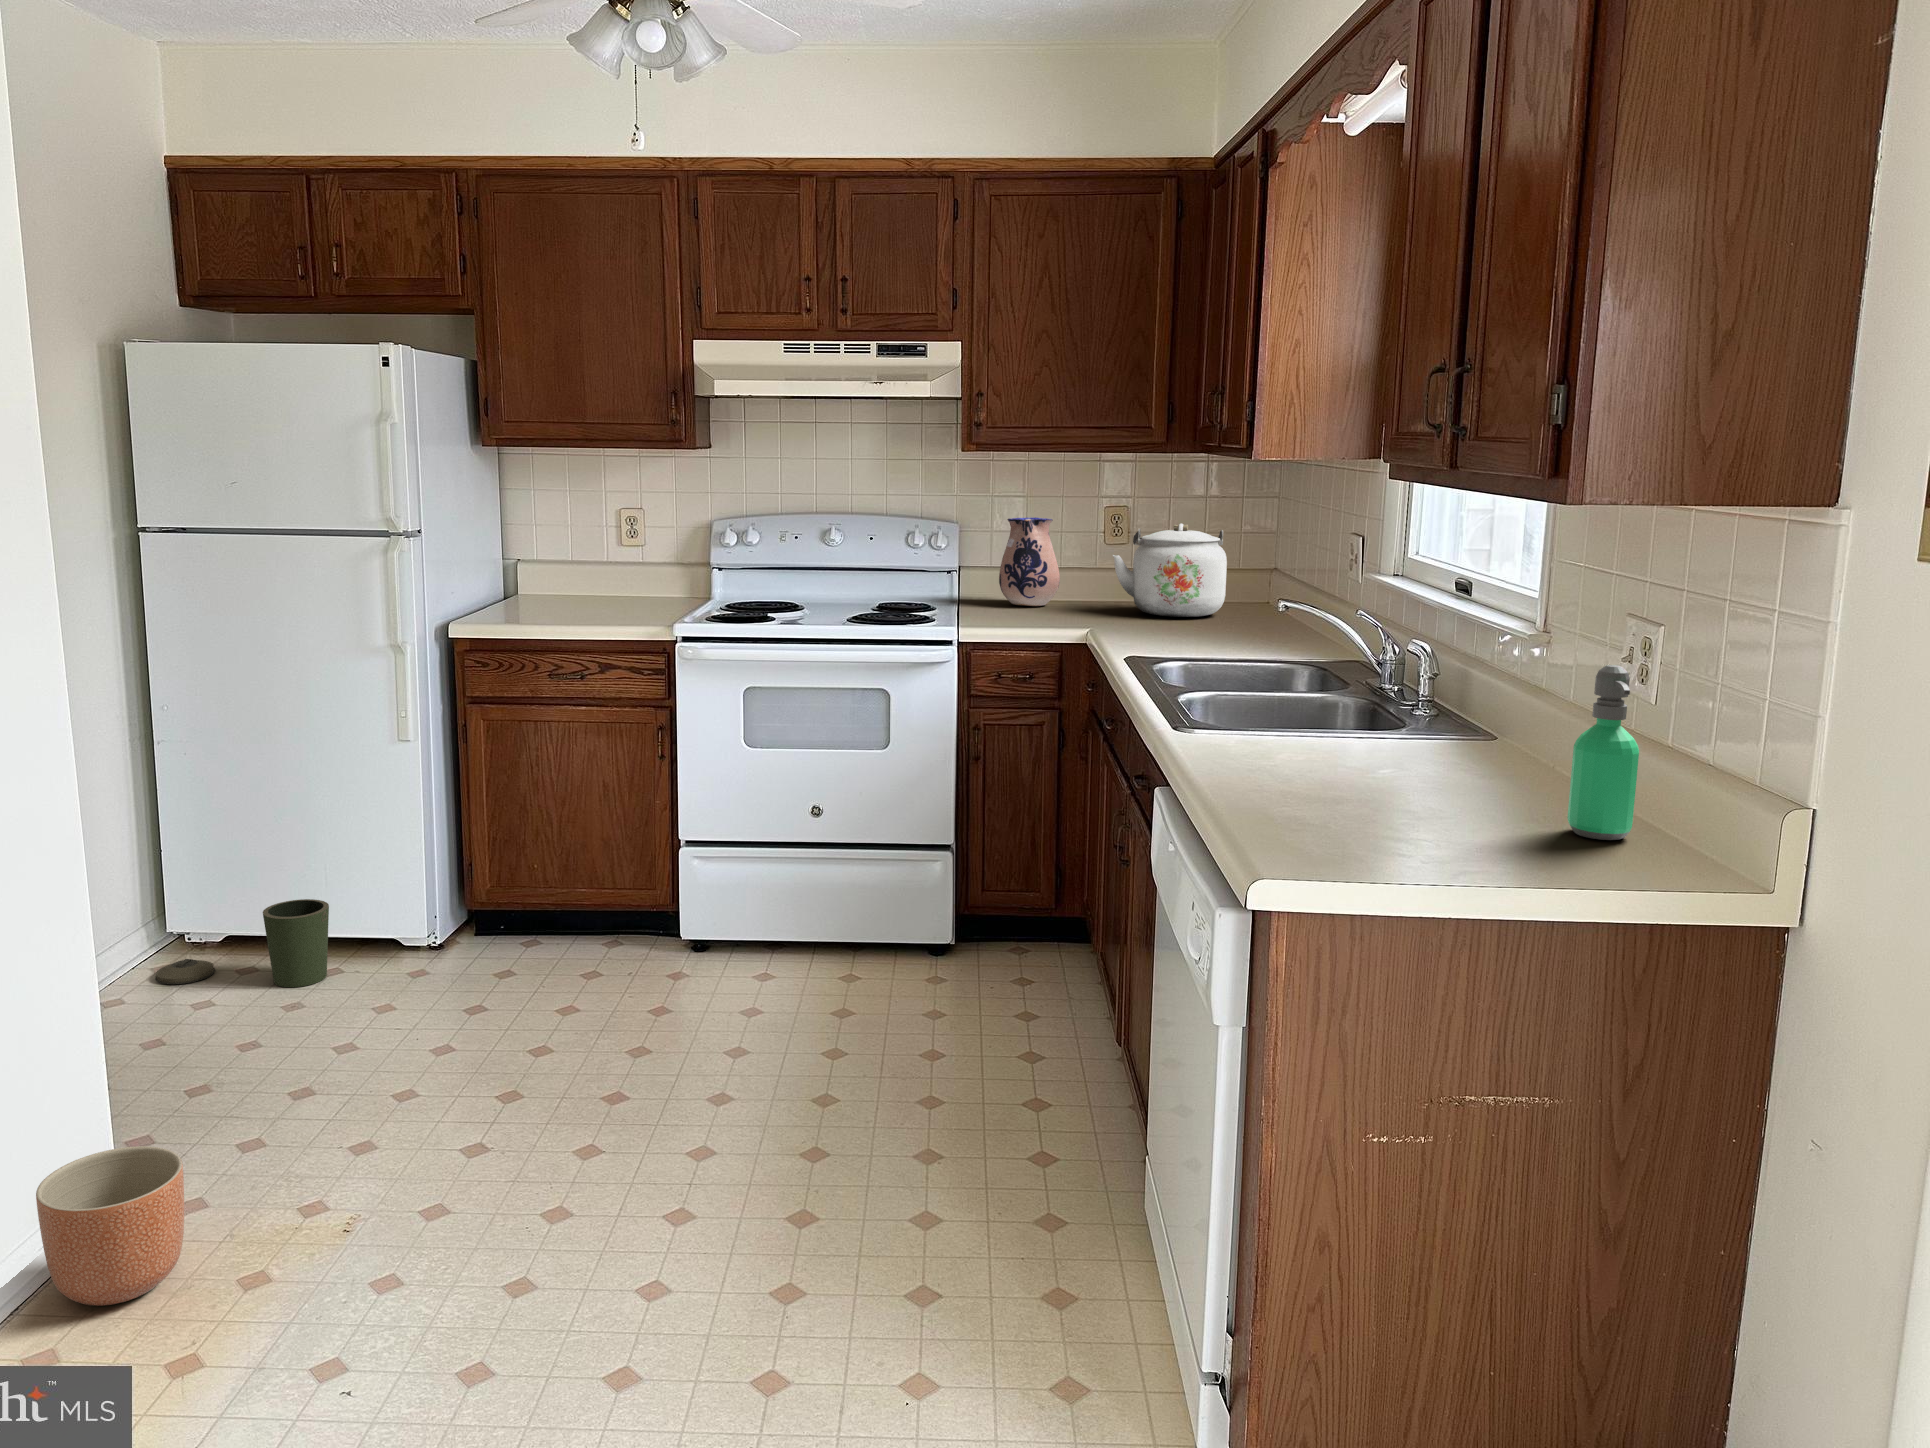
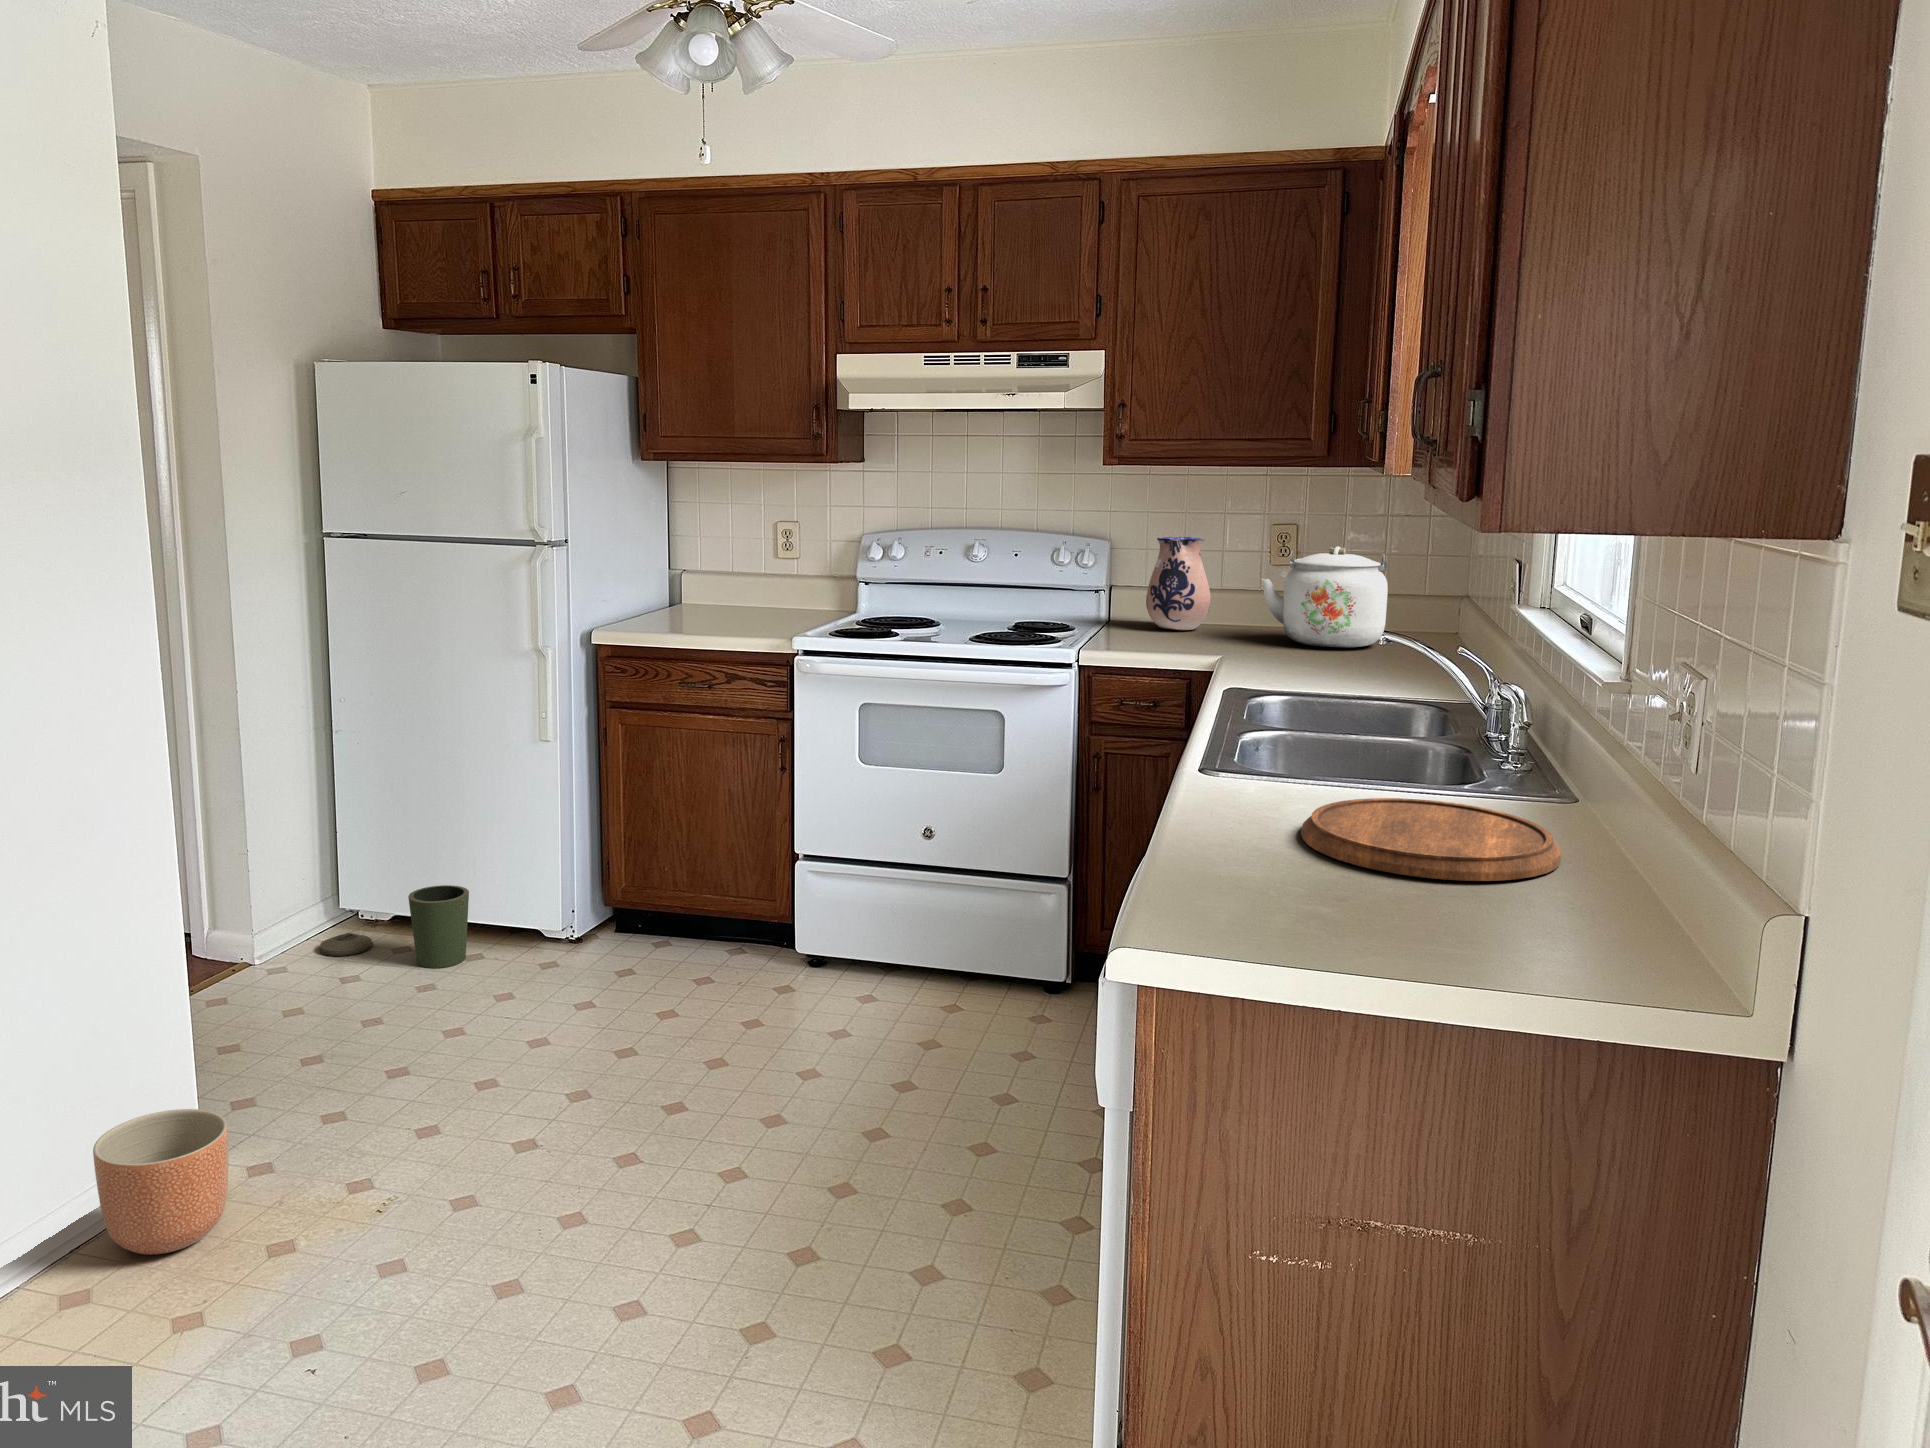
soap dispenser: present [1567,665,1639,840] -> none [1557,731,1643,939]
cutting board: none [1303,740,1530,803] -> present [1301,798,1562,881]

